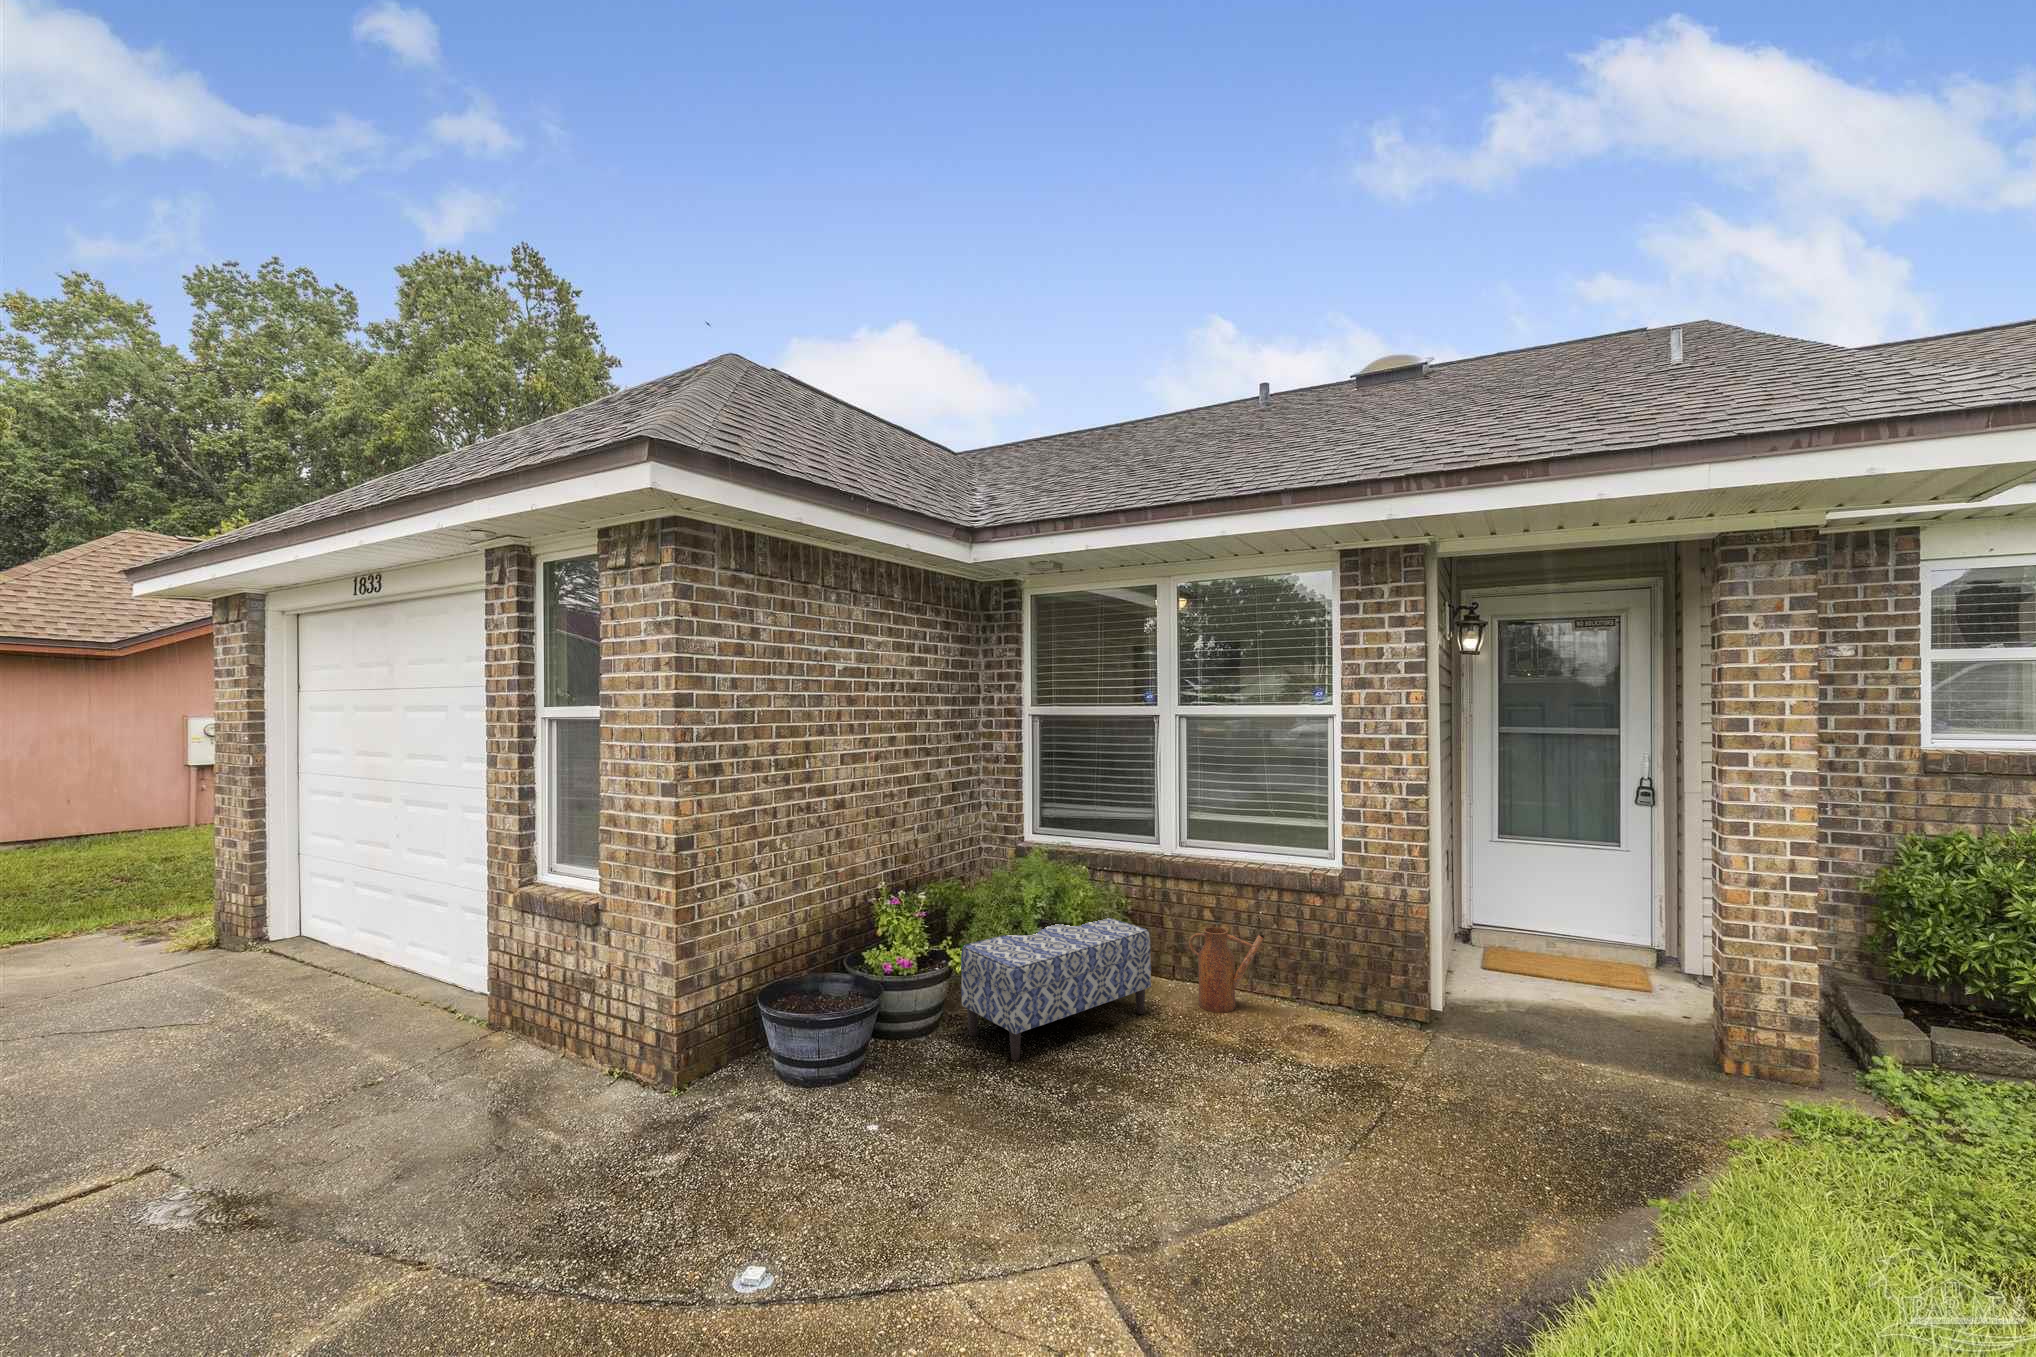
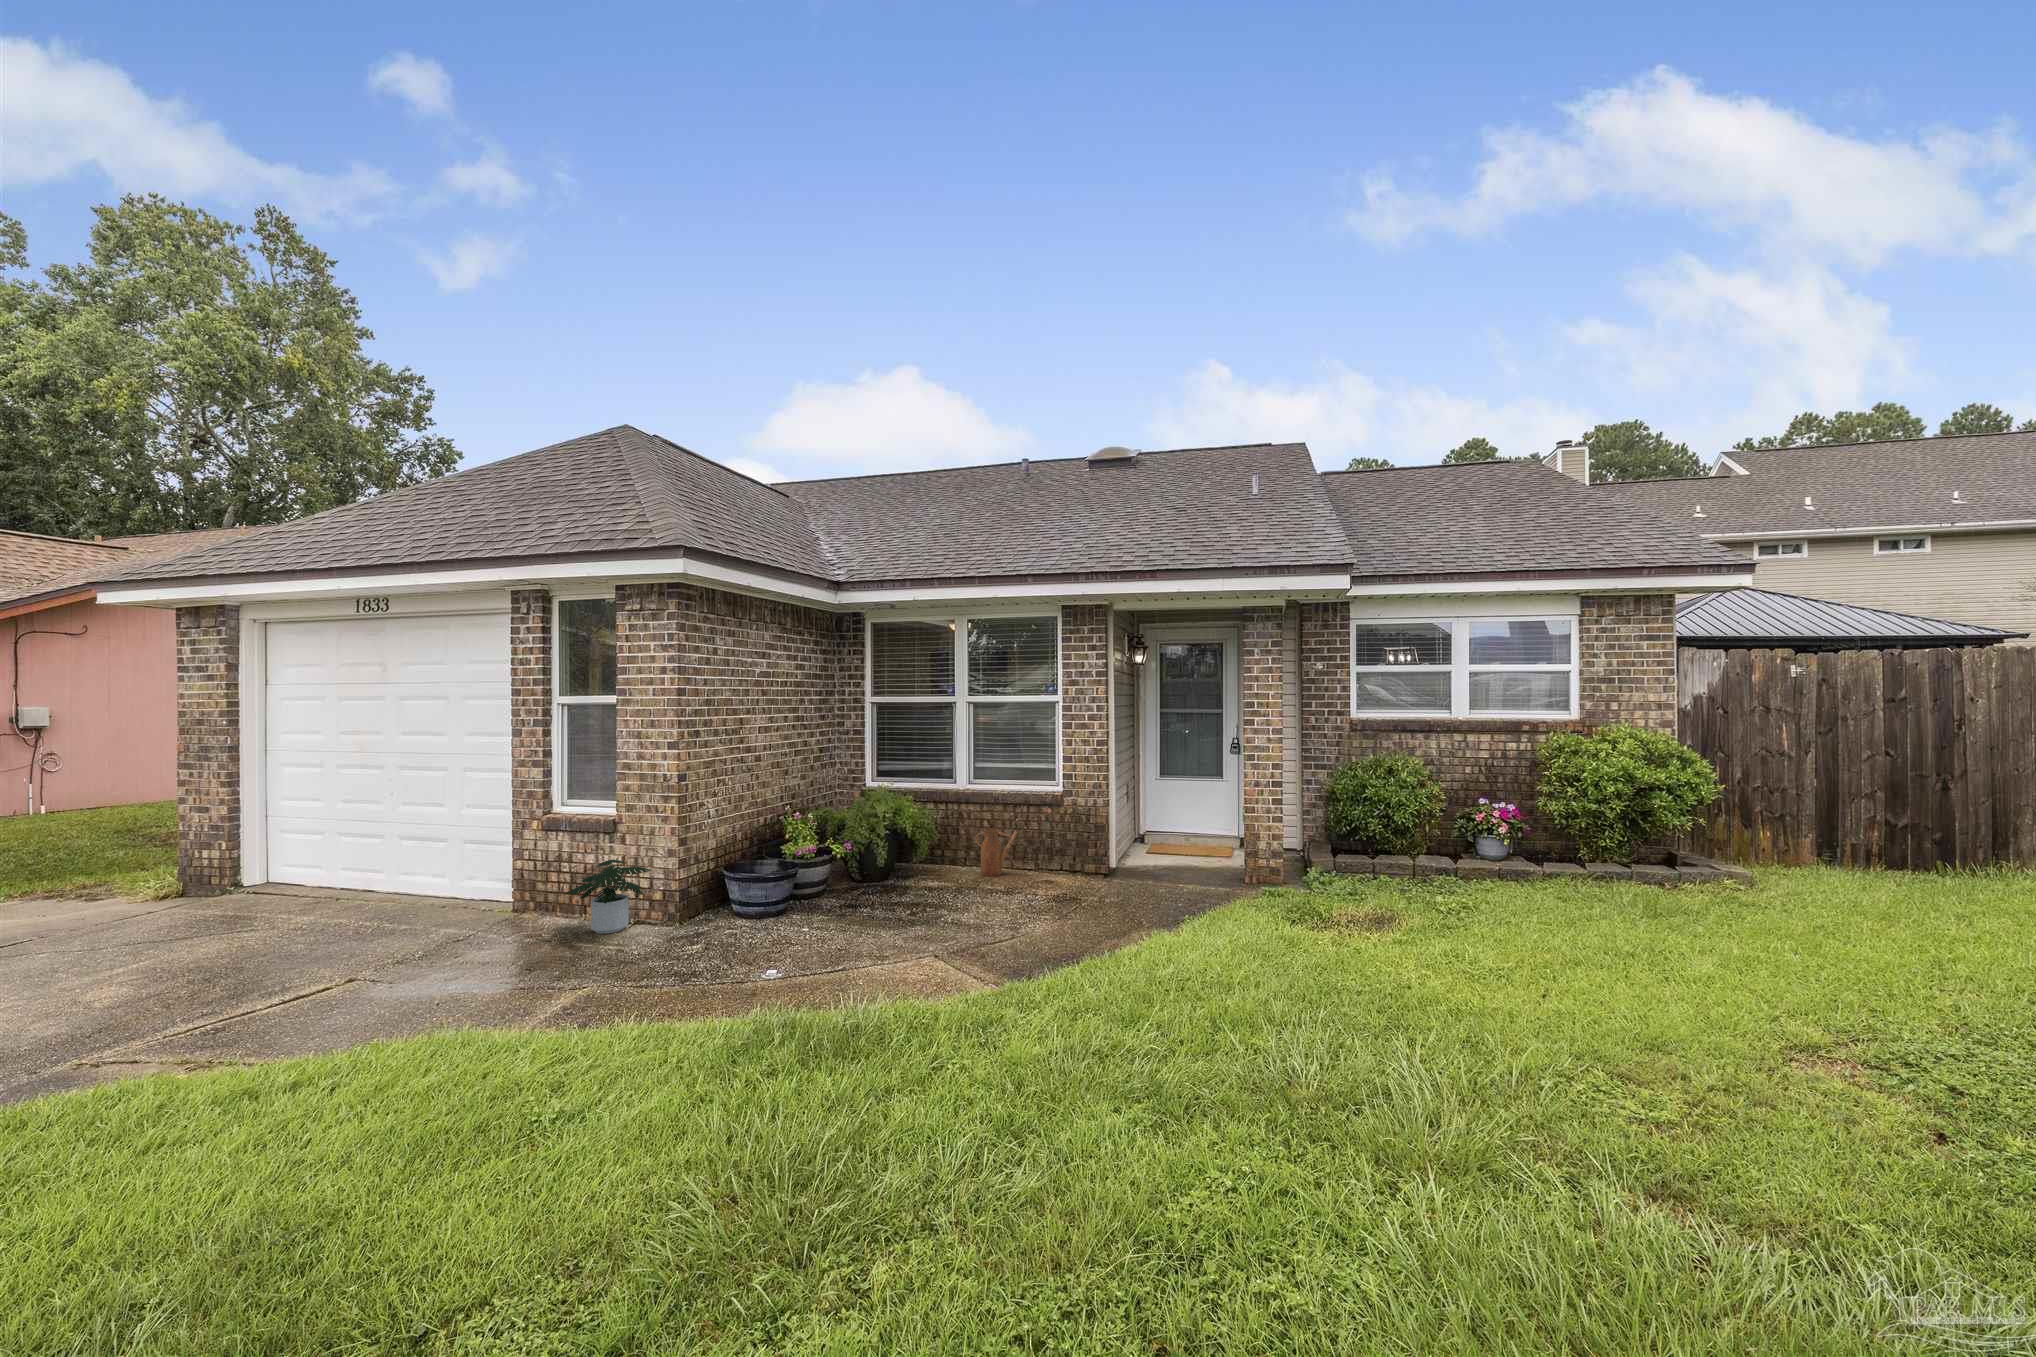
bench: present [961,918,1151,1061] -> none [840,825,953,900]
potted plant: none [483,974,635,1112] -> present [566,860,650,934]

